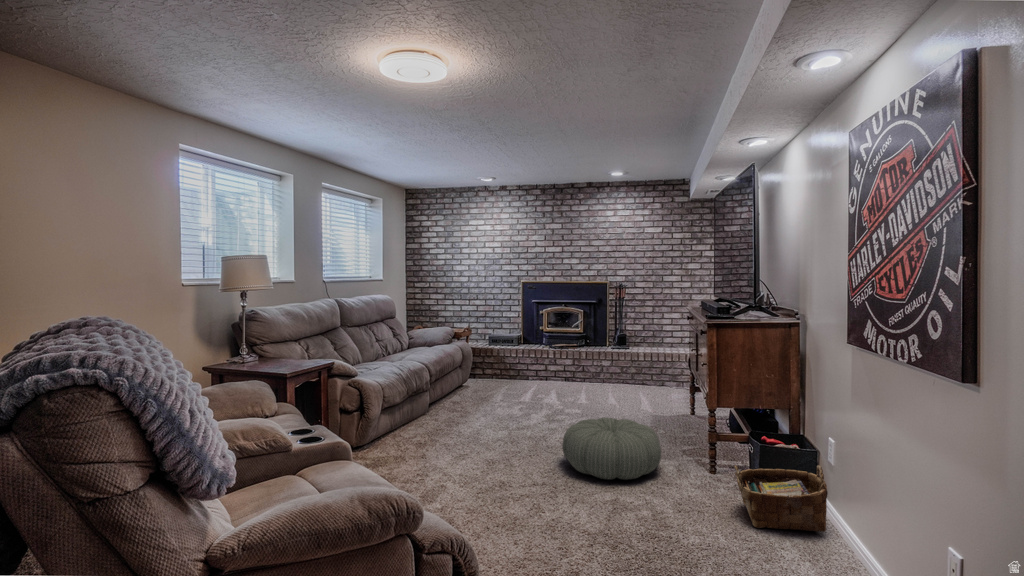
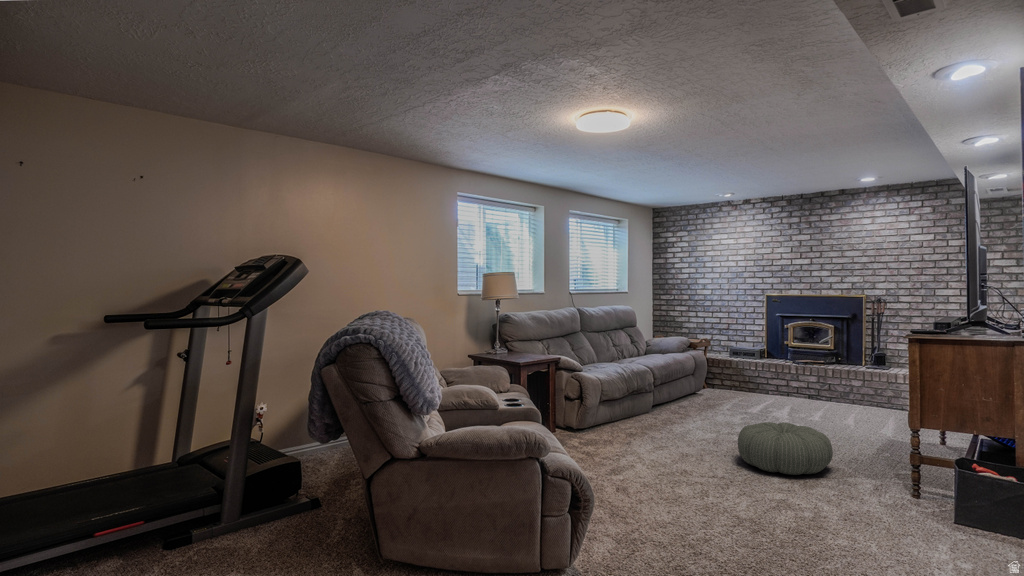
woven basket: present [734,465,828,532] -> none [867,467,960,533]

